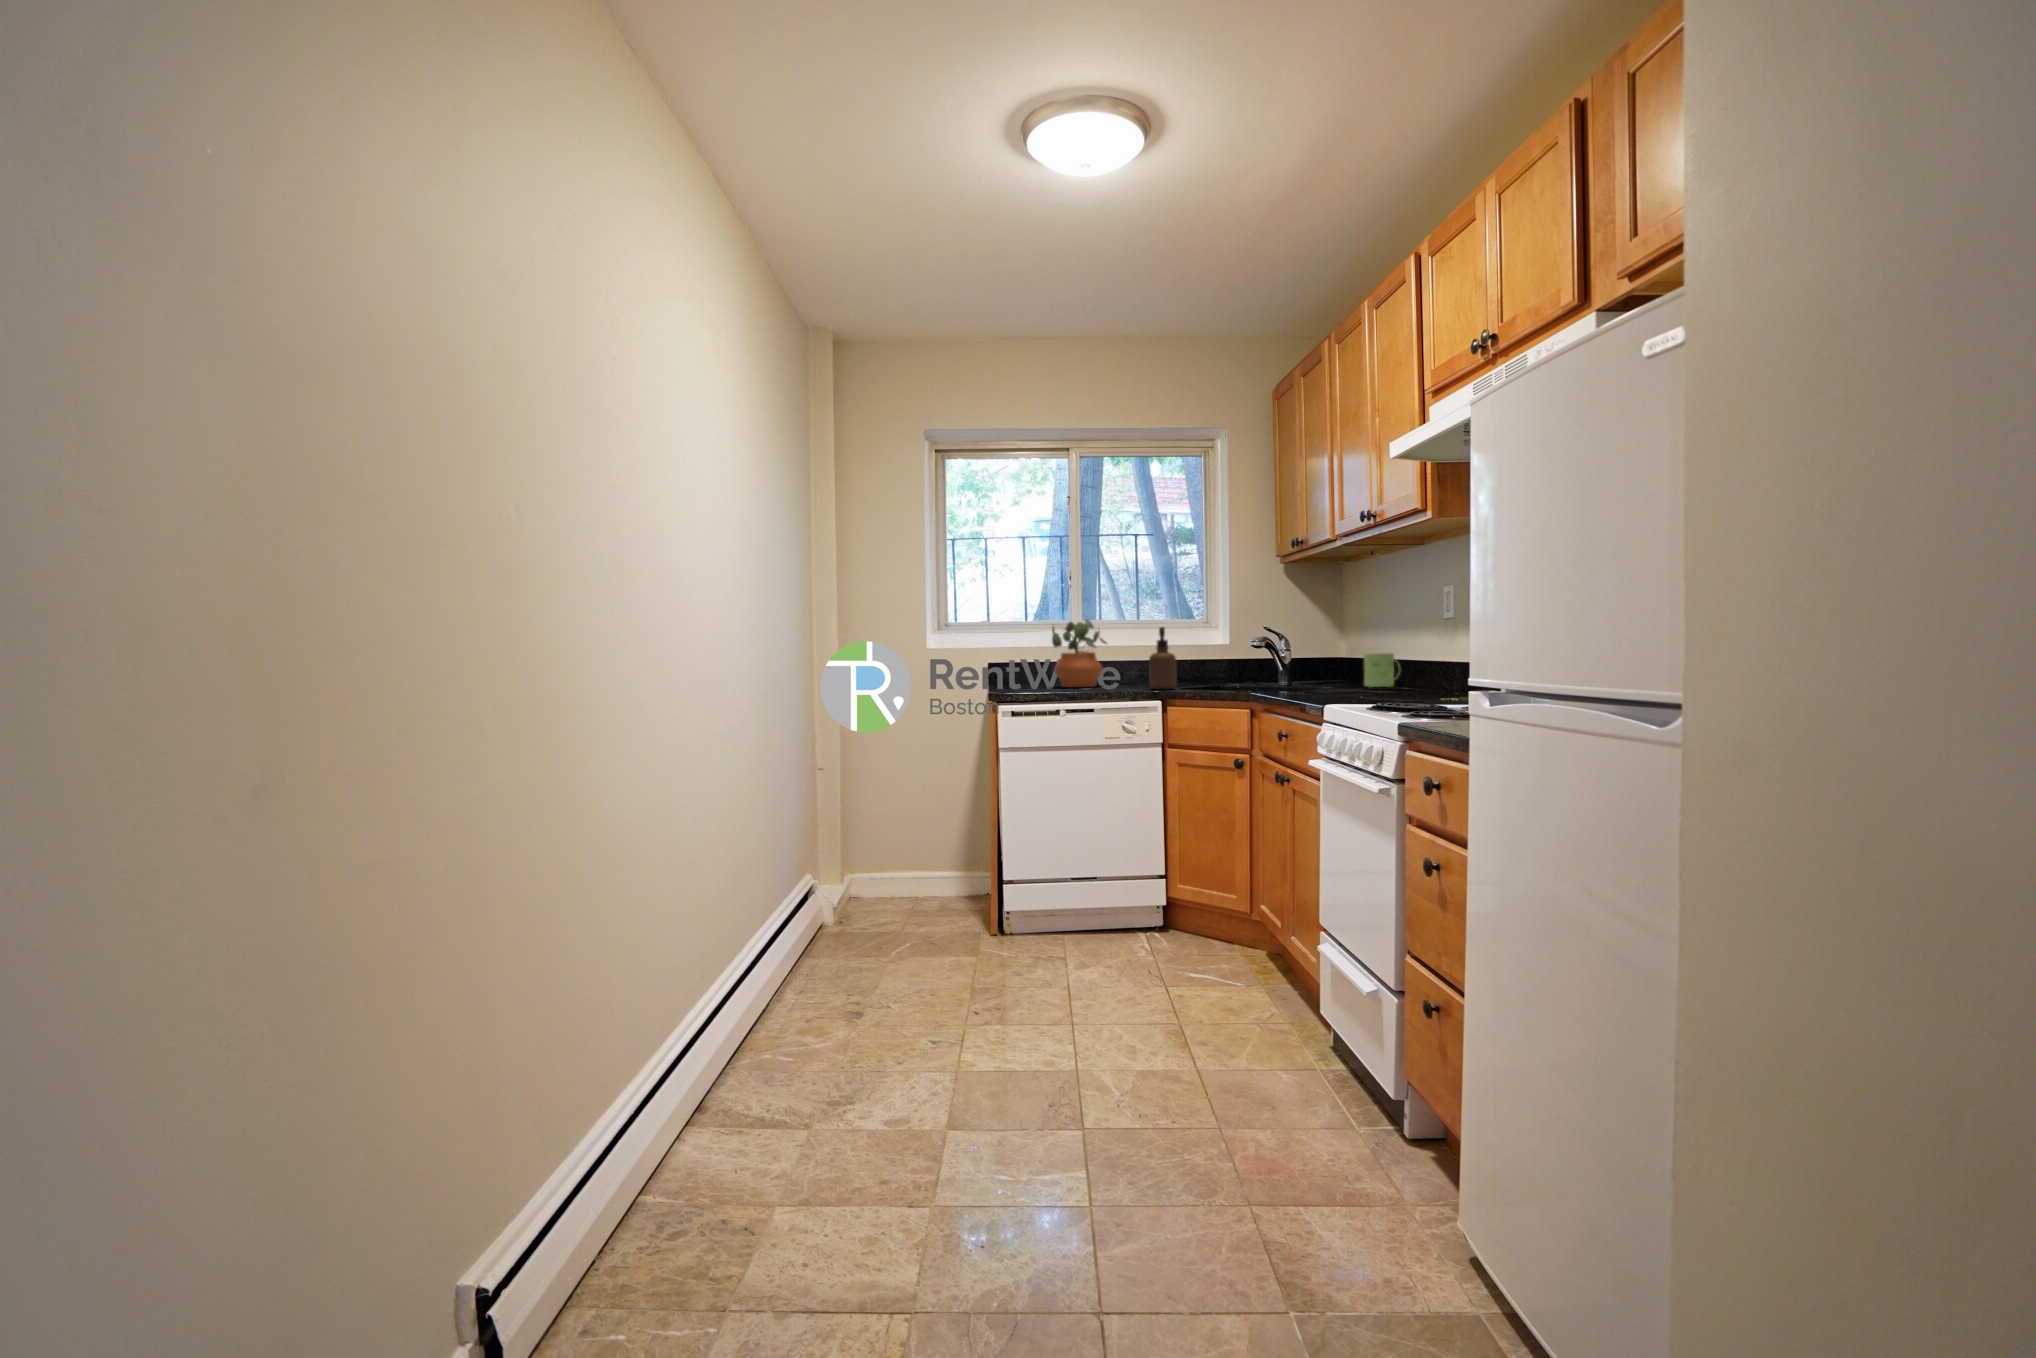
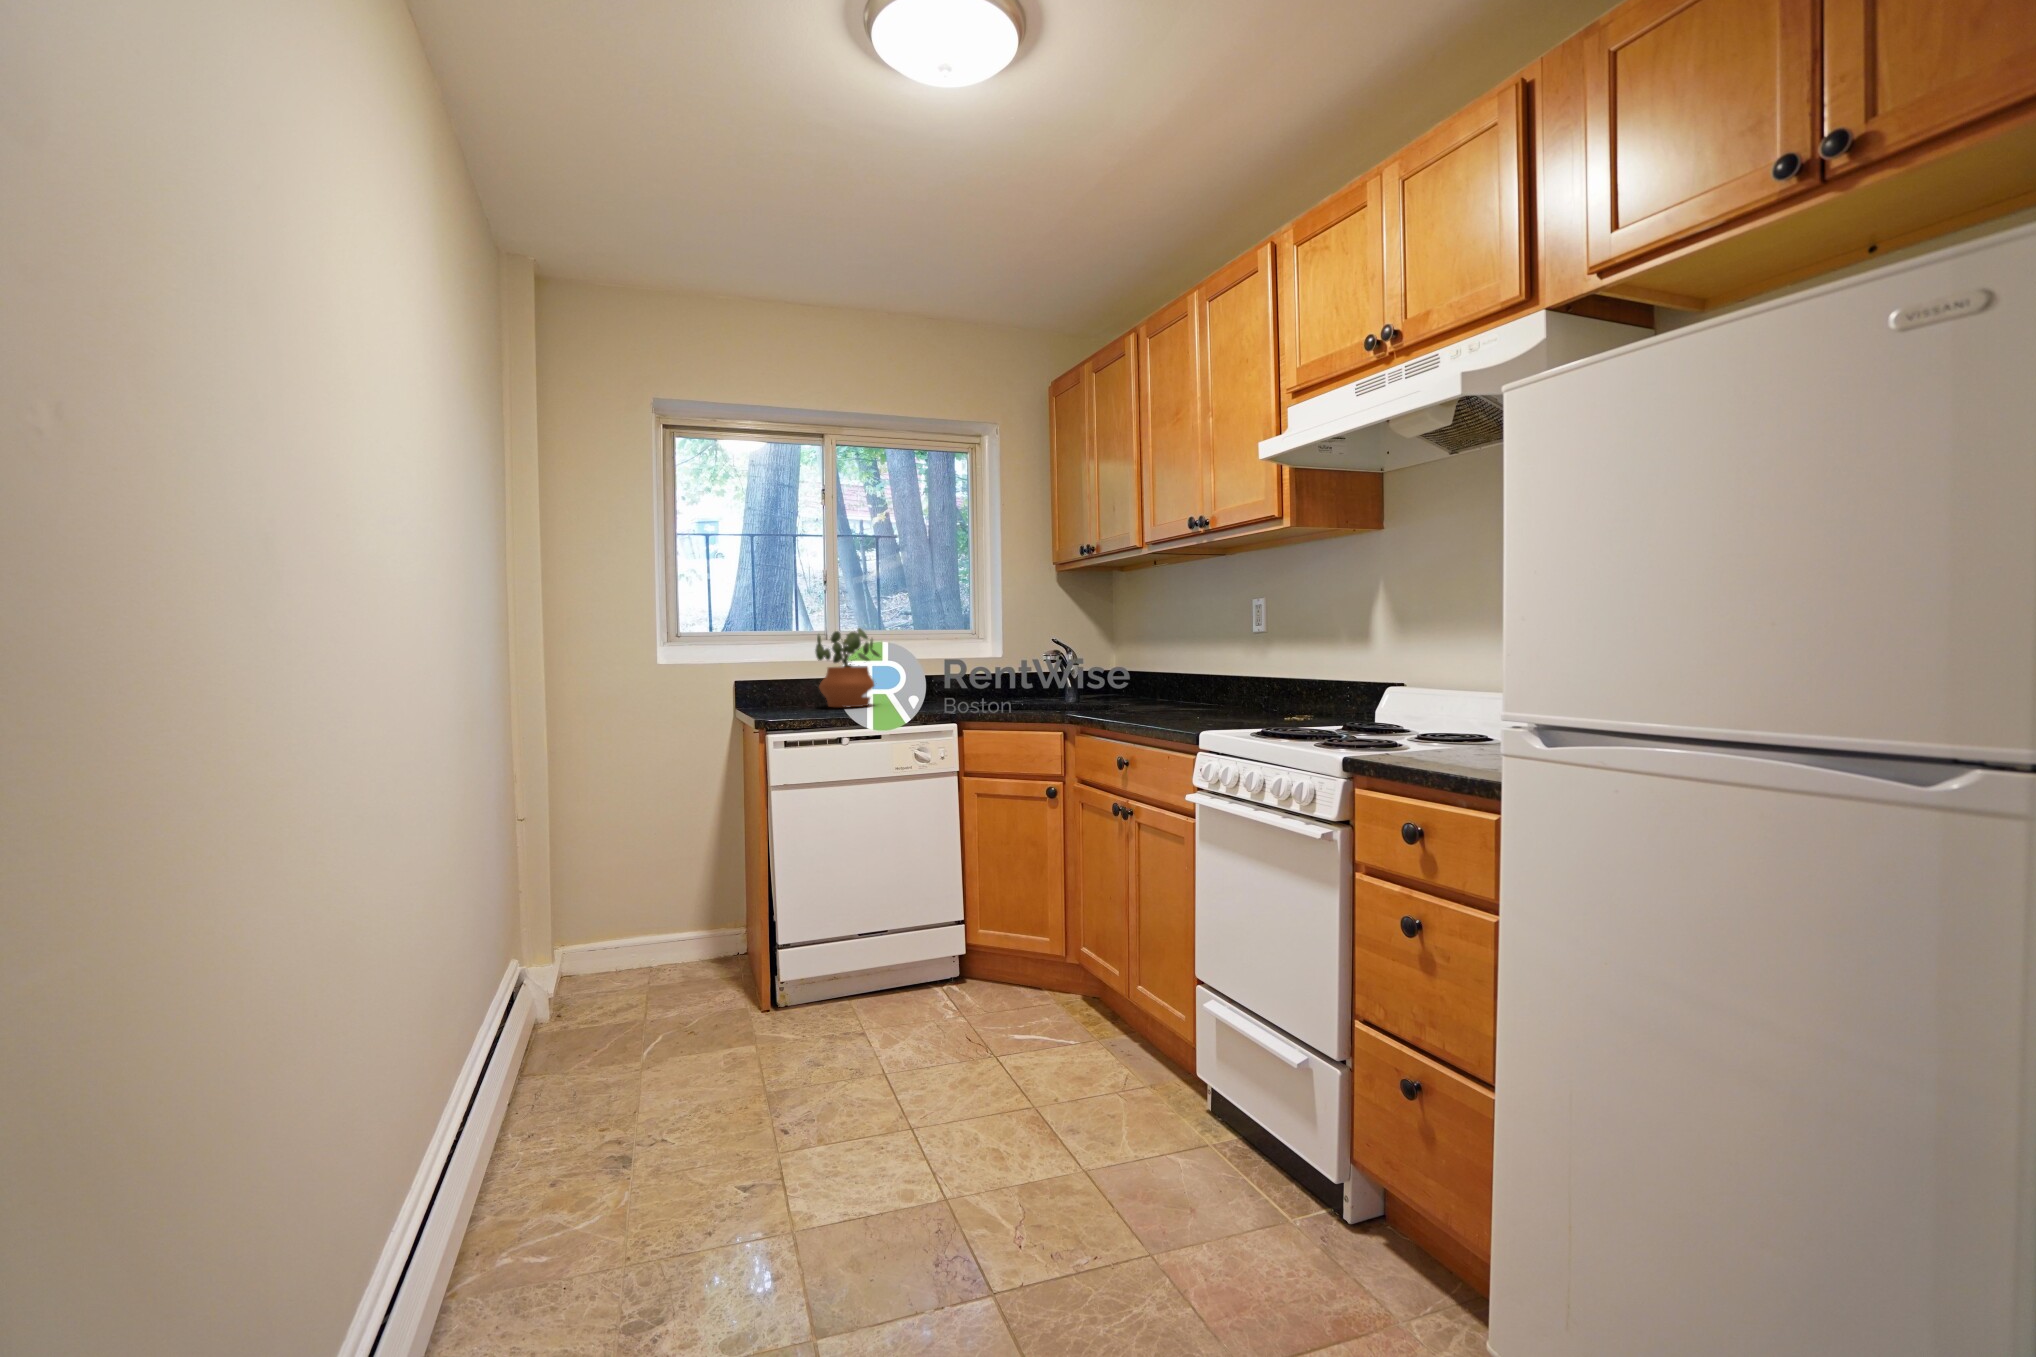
soap dispenser: present [1149,627,1177,689] -> none [940,639,971,709]
mug: present [1364,653,1400,687] -> none [1163,668,1196,702]

